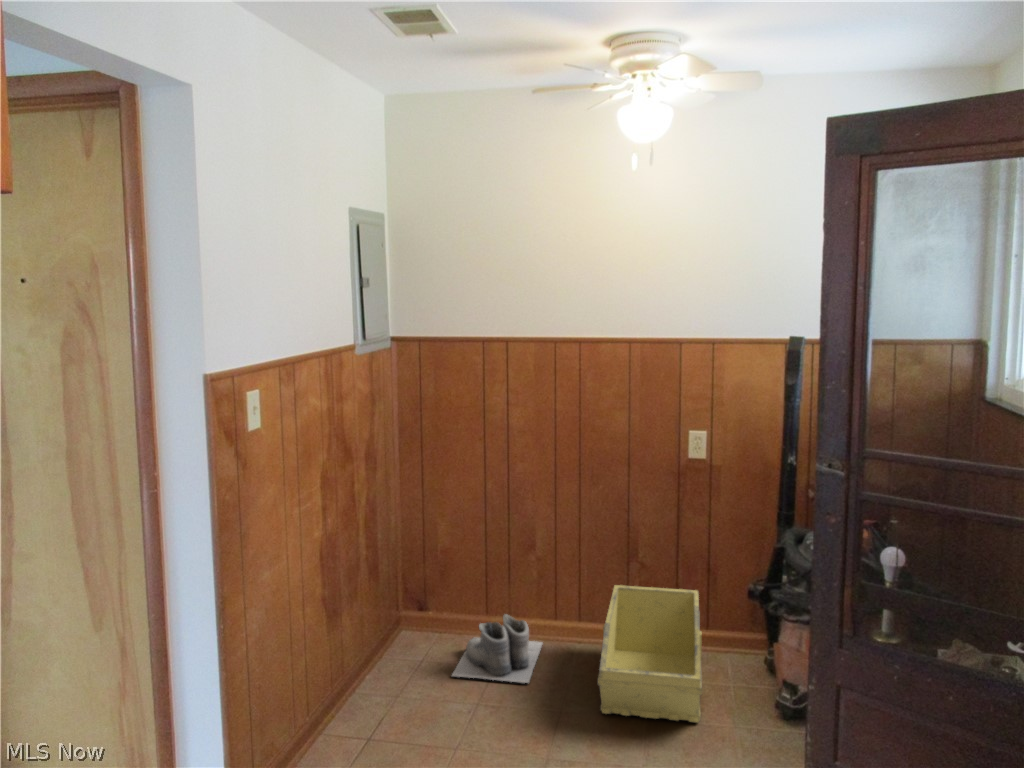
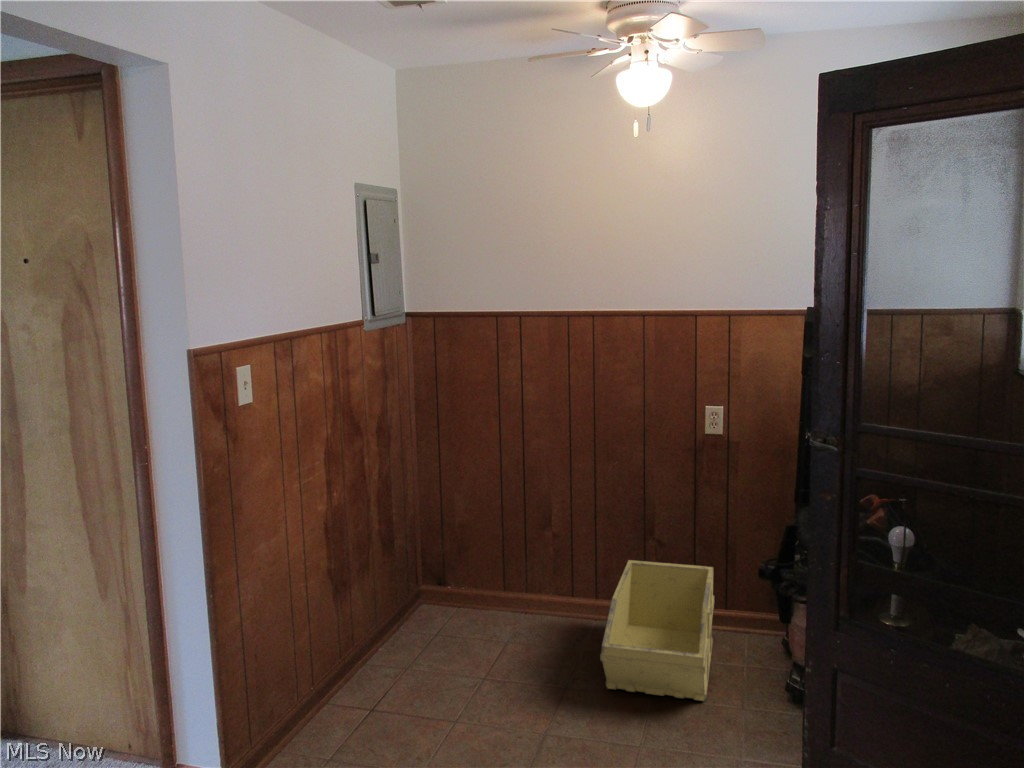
boots: present [452,614,542,683] -> none [463,587,559,656]

